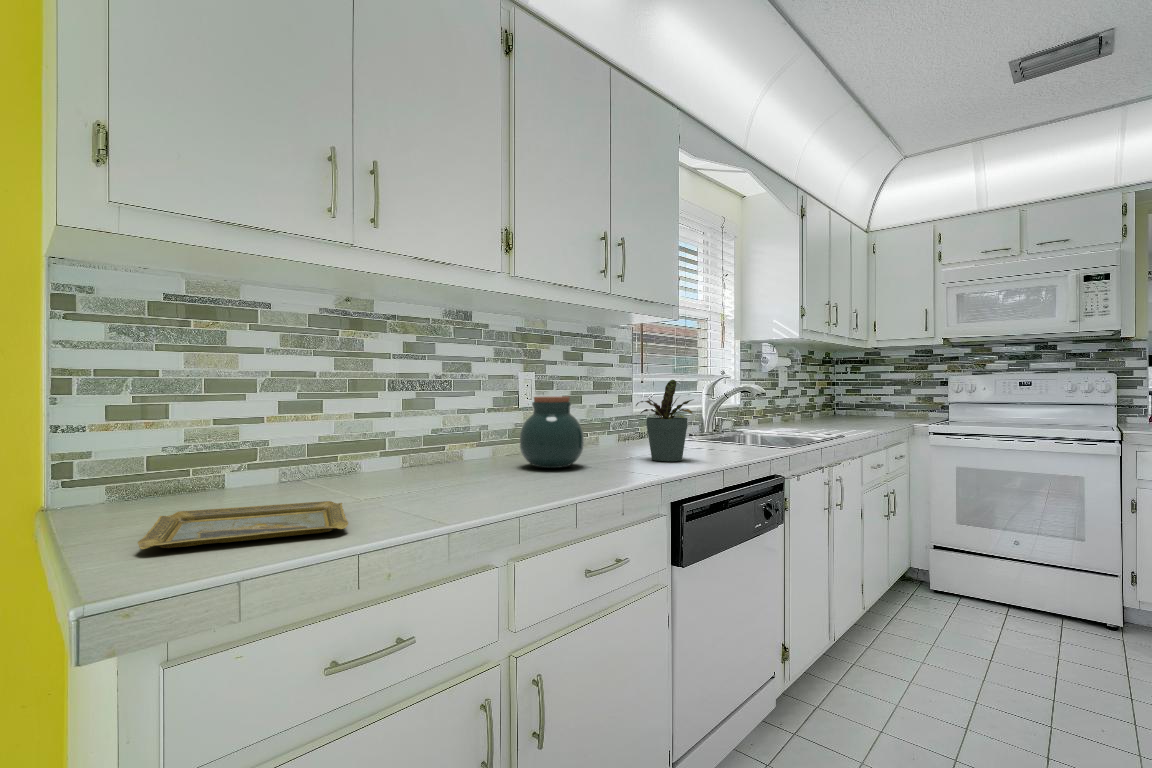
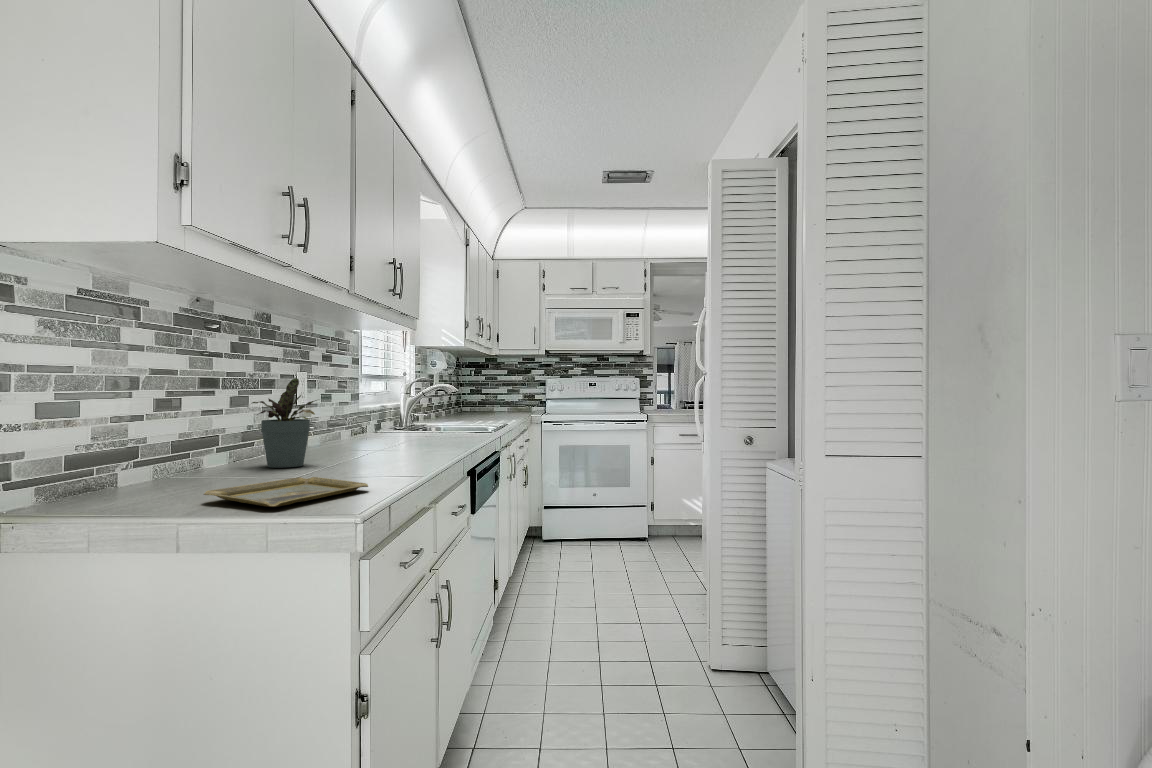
potted plant: present [636,380,692,461] -> present [252,378,317,468]
jar: present [520,397,584,468] -> none [333,394,389,454]

